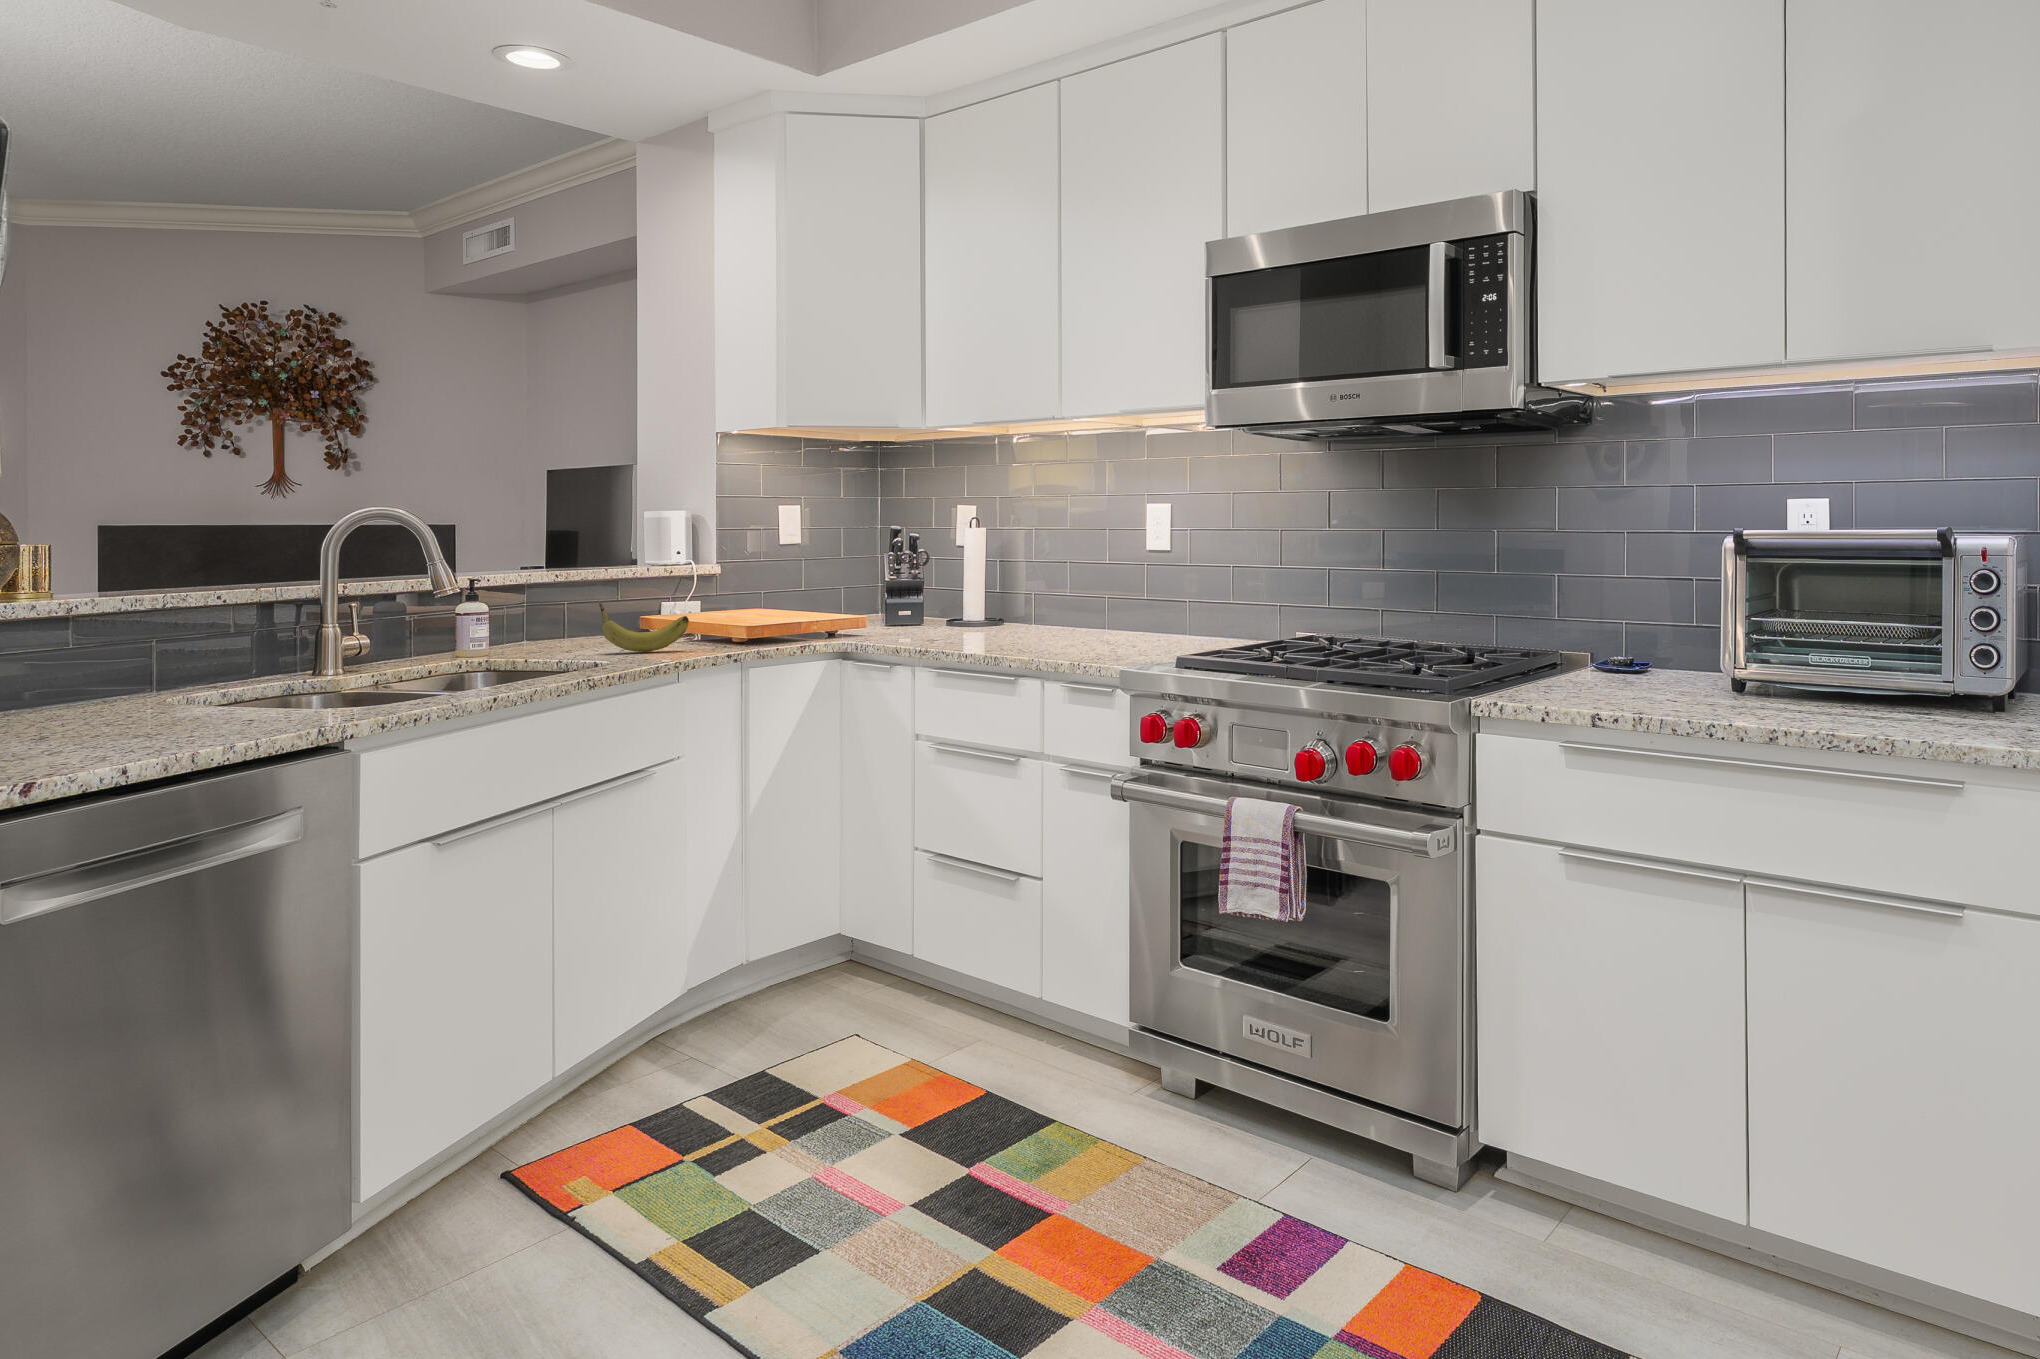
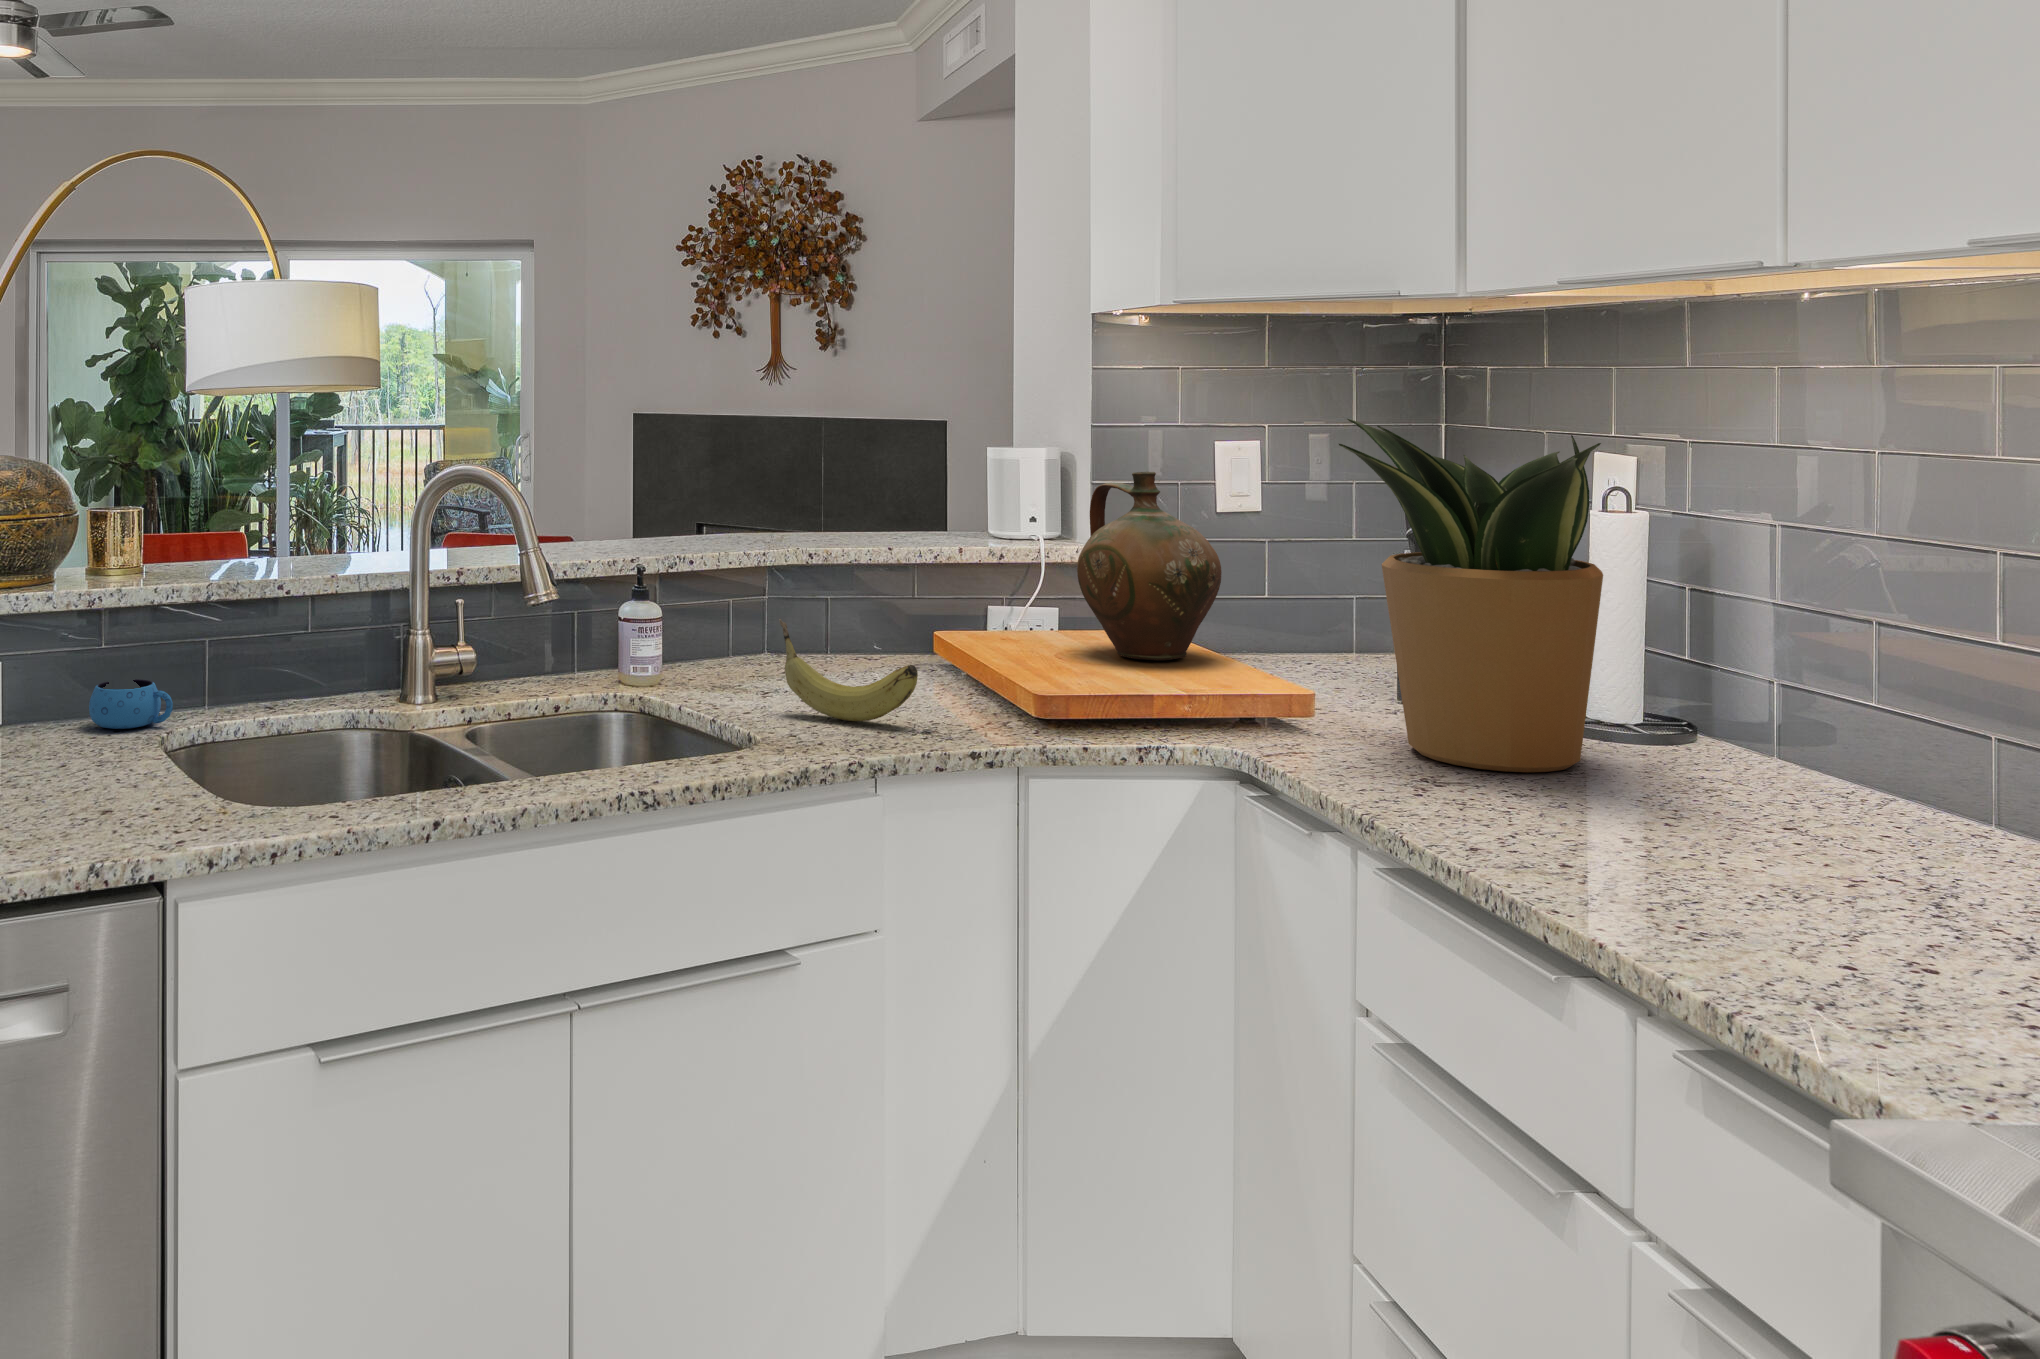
potted plant: none [881,487,994,634] -> present [1339,419,1603,772]
ceramic jug: none [713,523,790,624] -> present [1077,472,1222,661]
mug: none [66,671,154,706] -> present [89,679,173,729]

